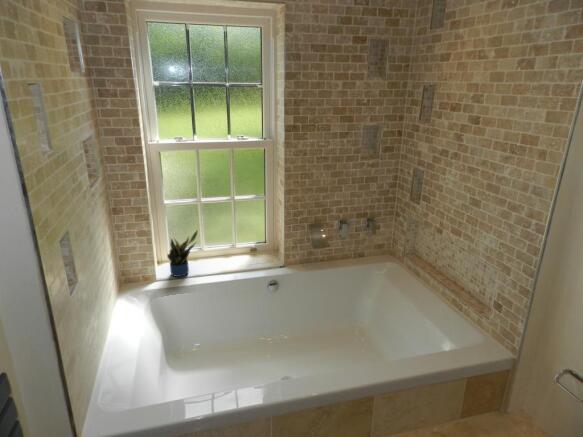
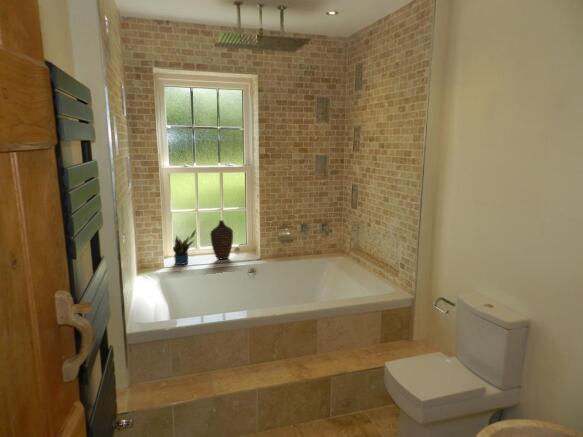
decorative vase: none [217,216,248,267] -> present [210,220,233,259]

